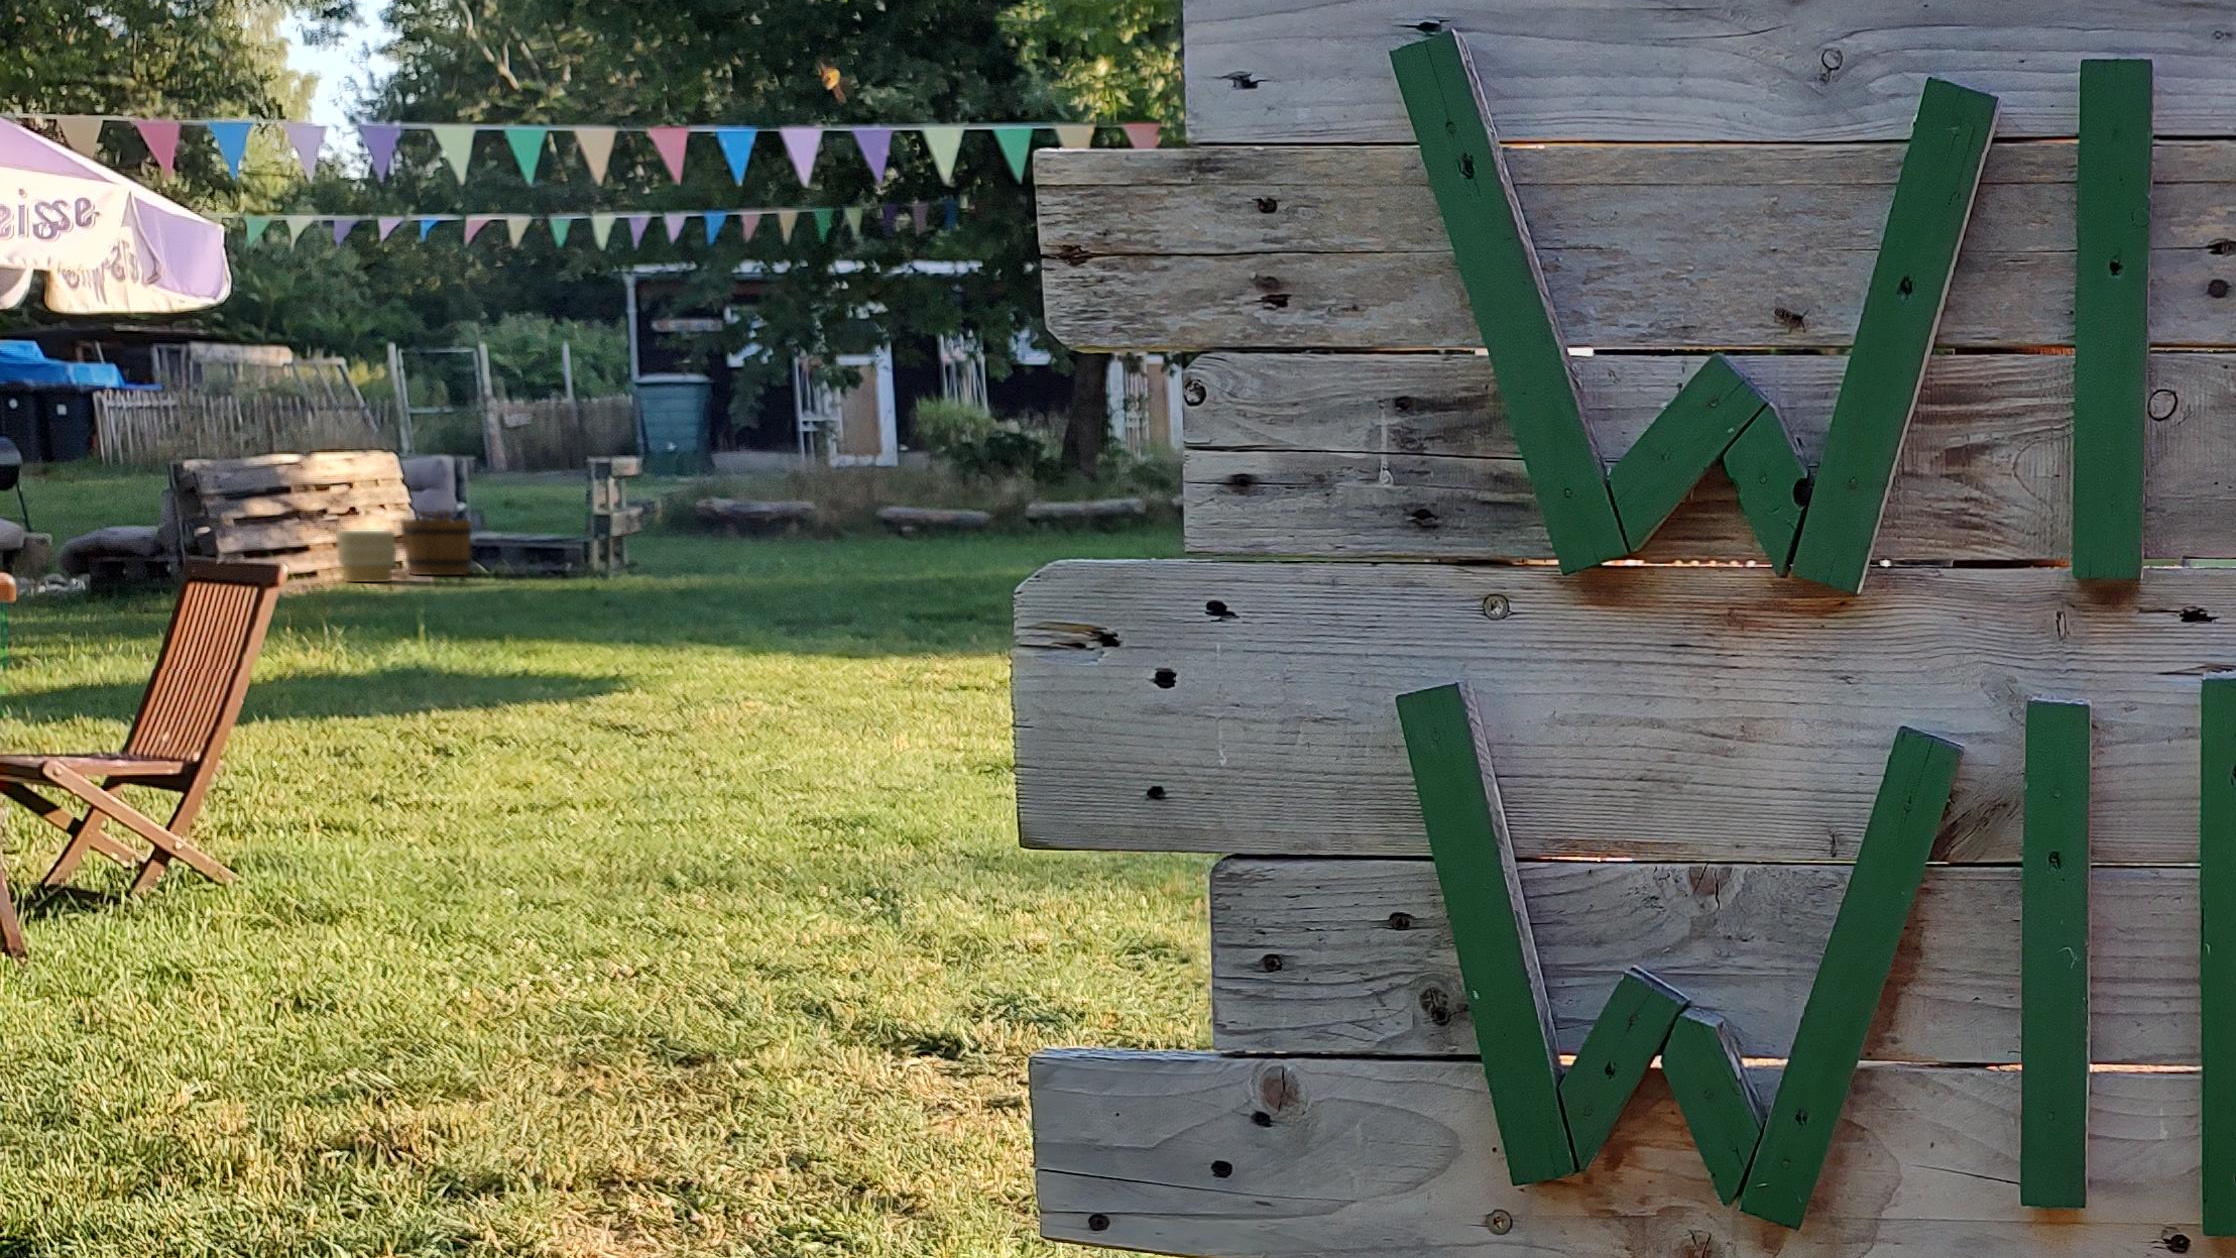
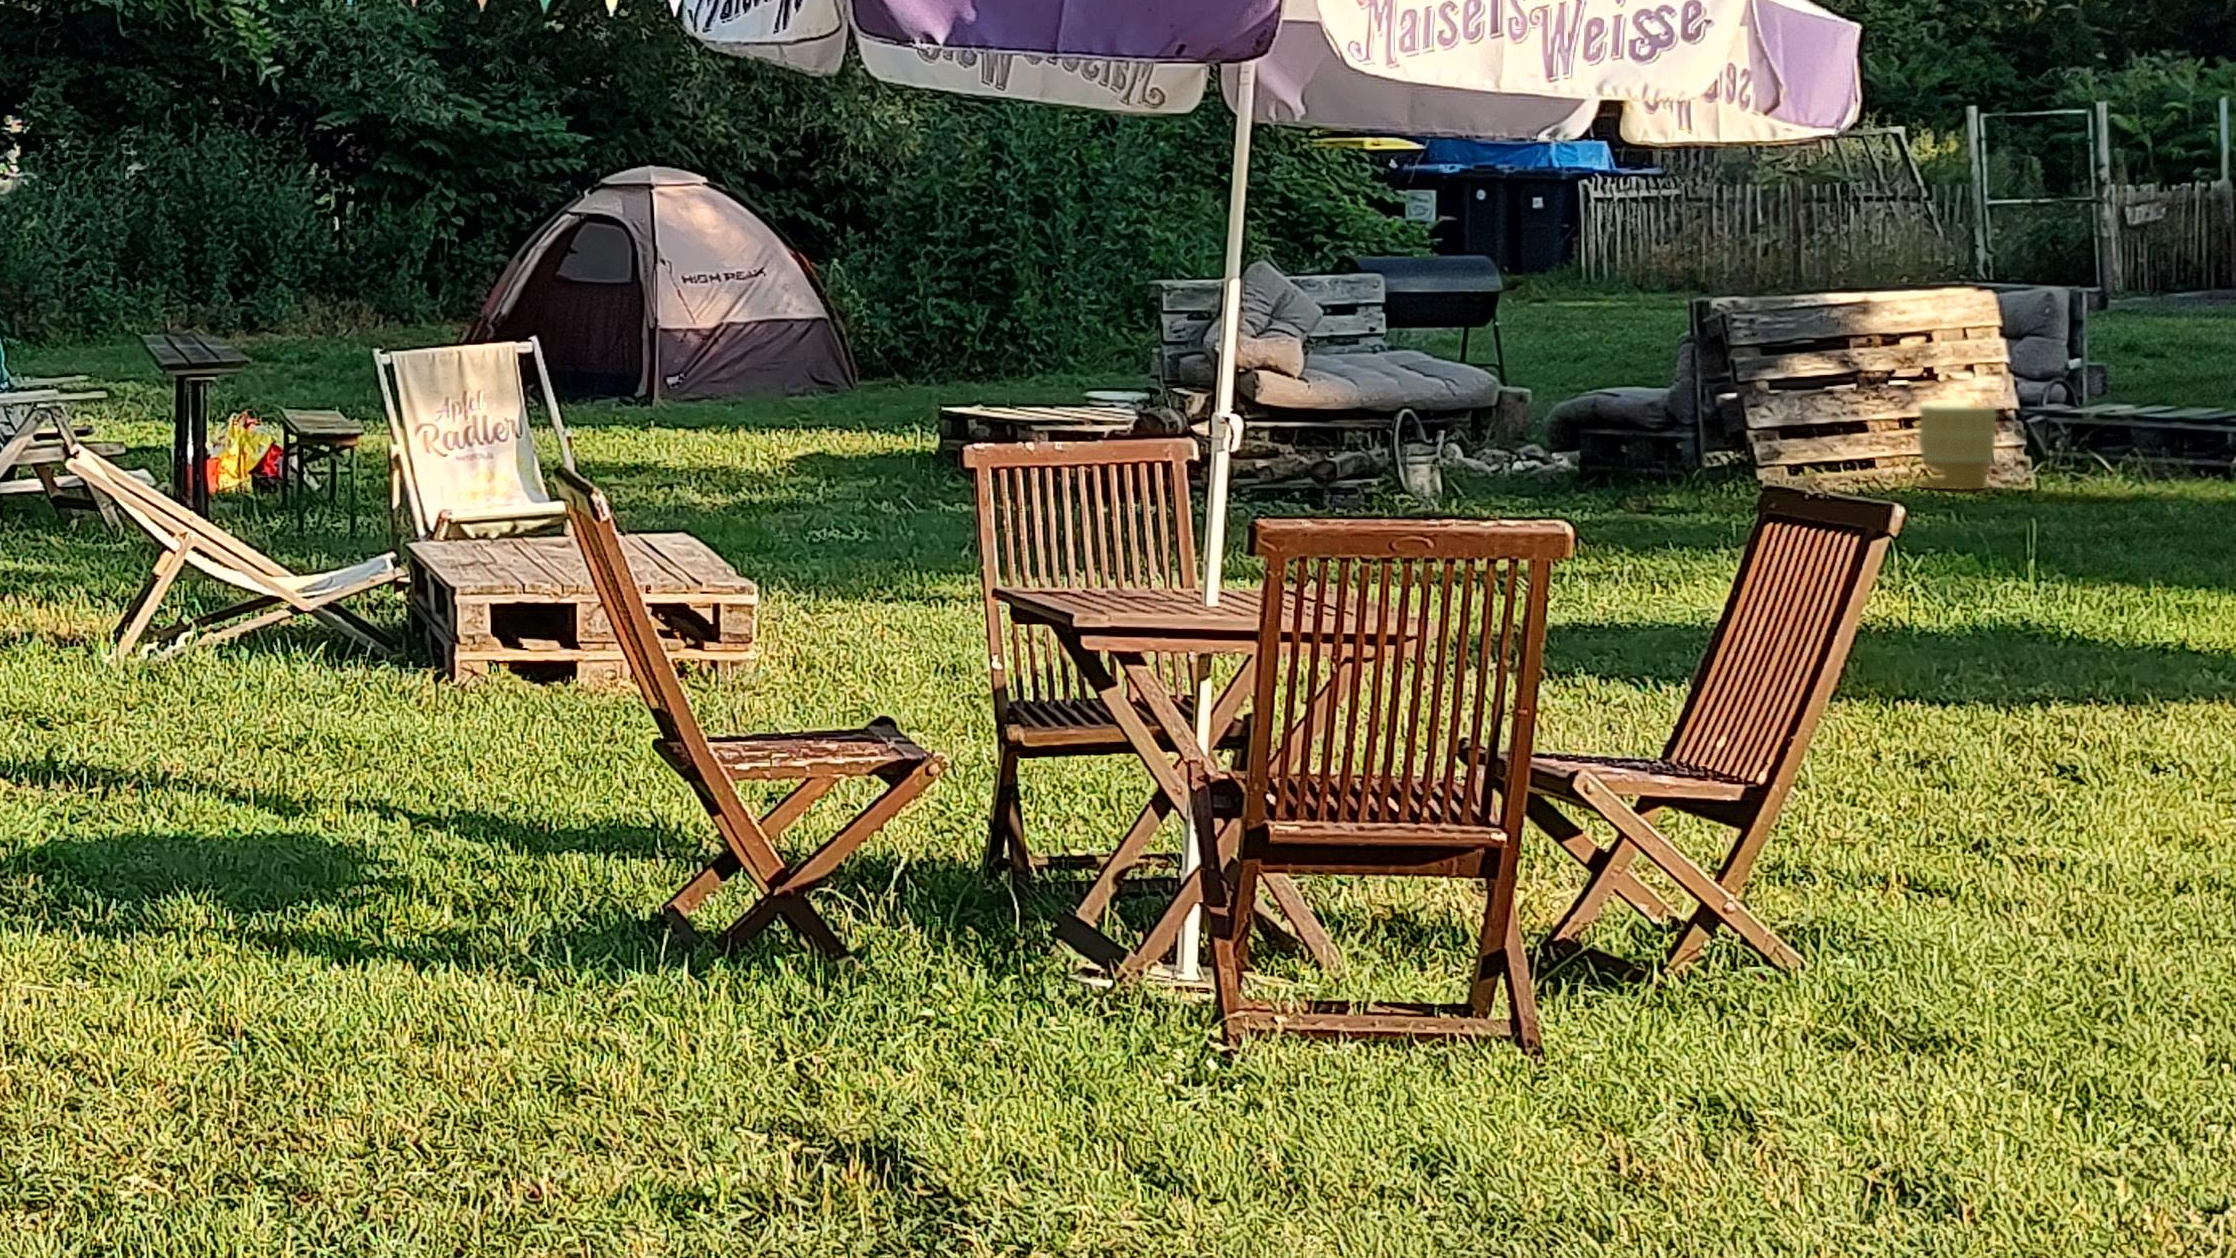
bucket: present [401,511,472,575] -> none [2002,370,2118,479]

